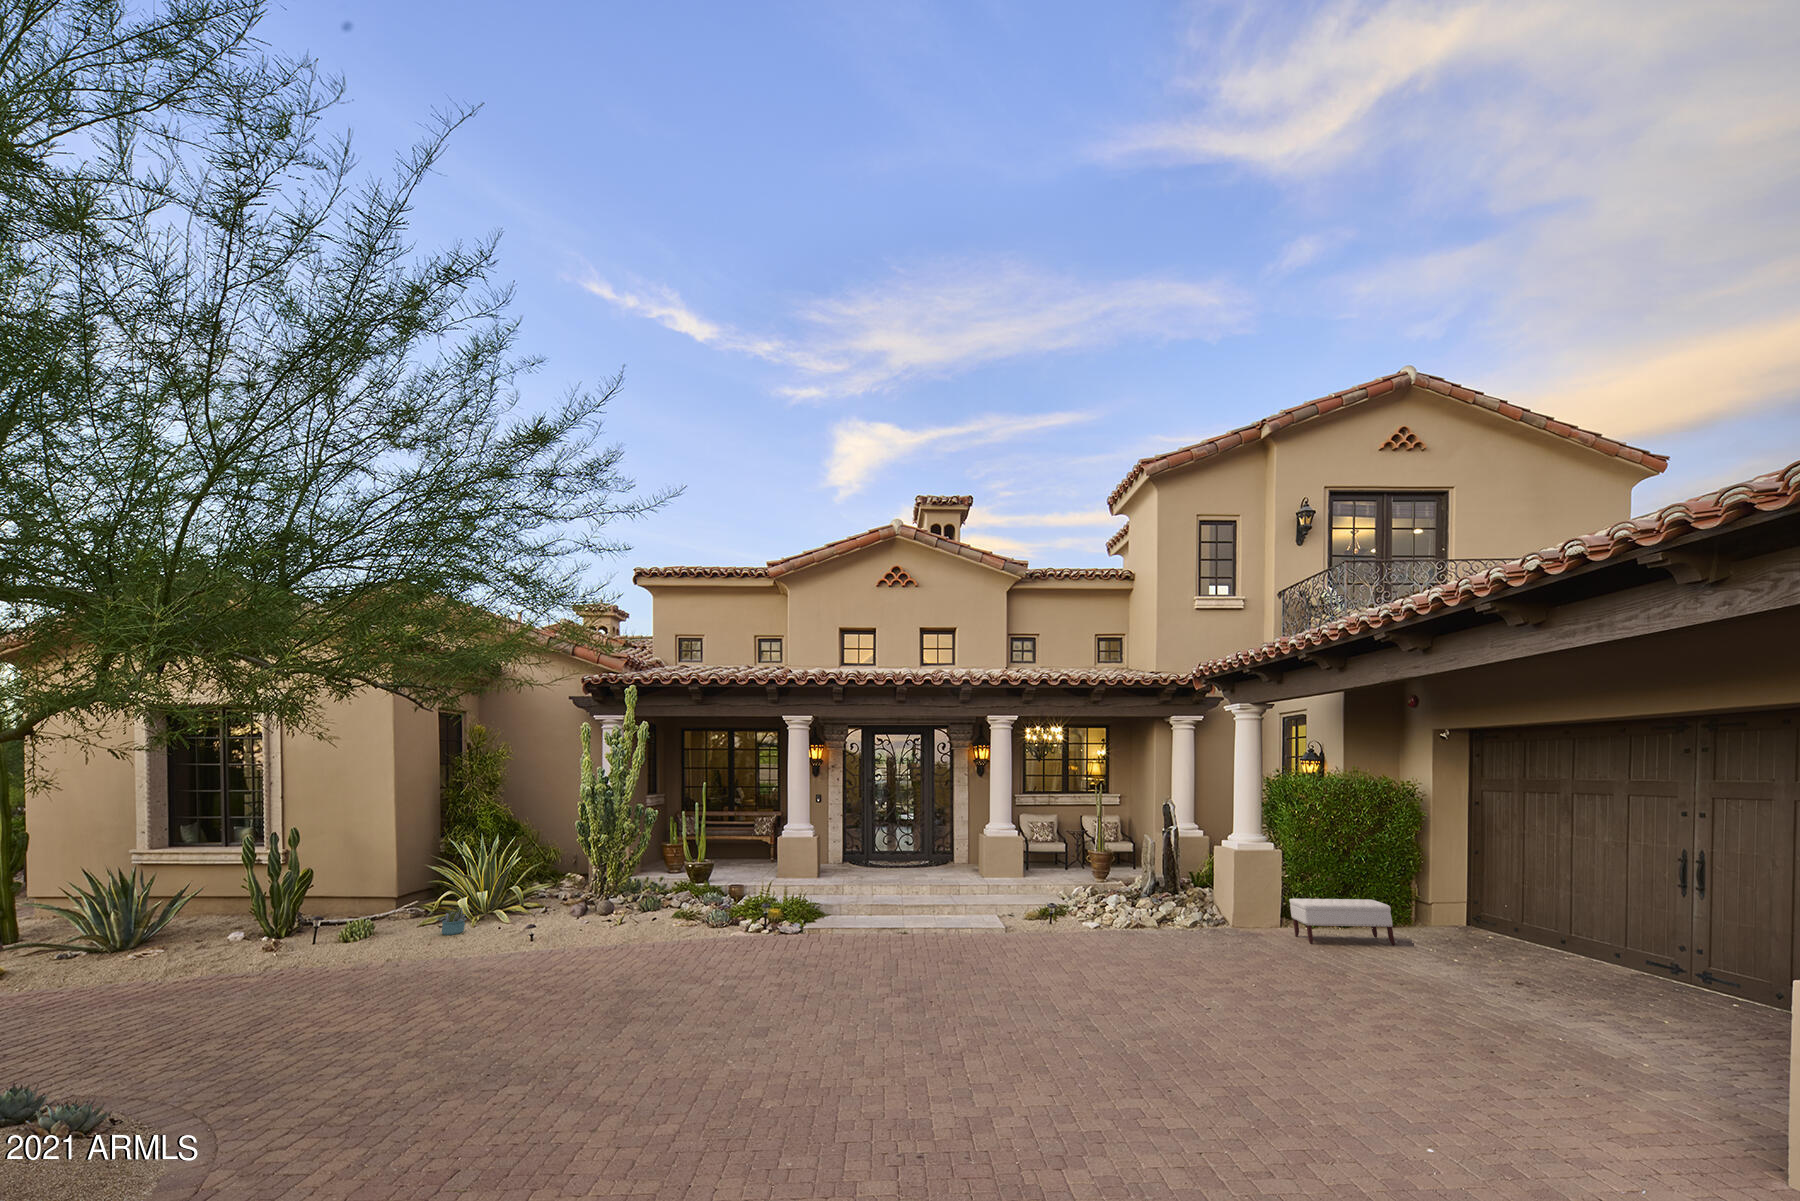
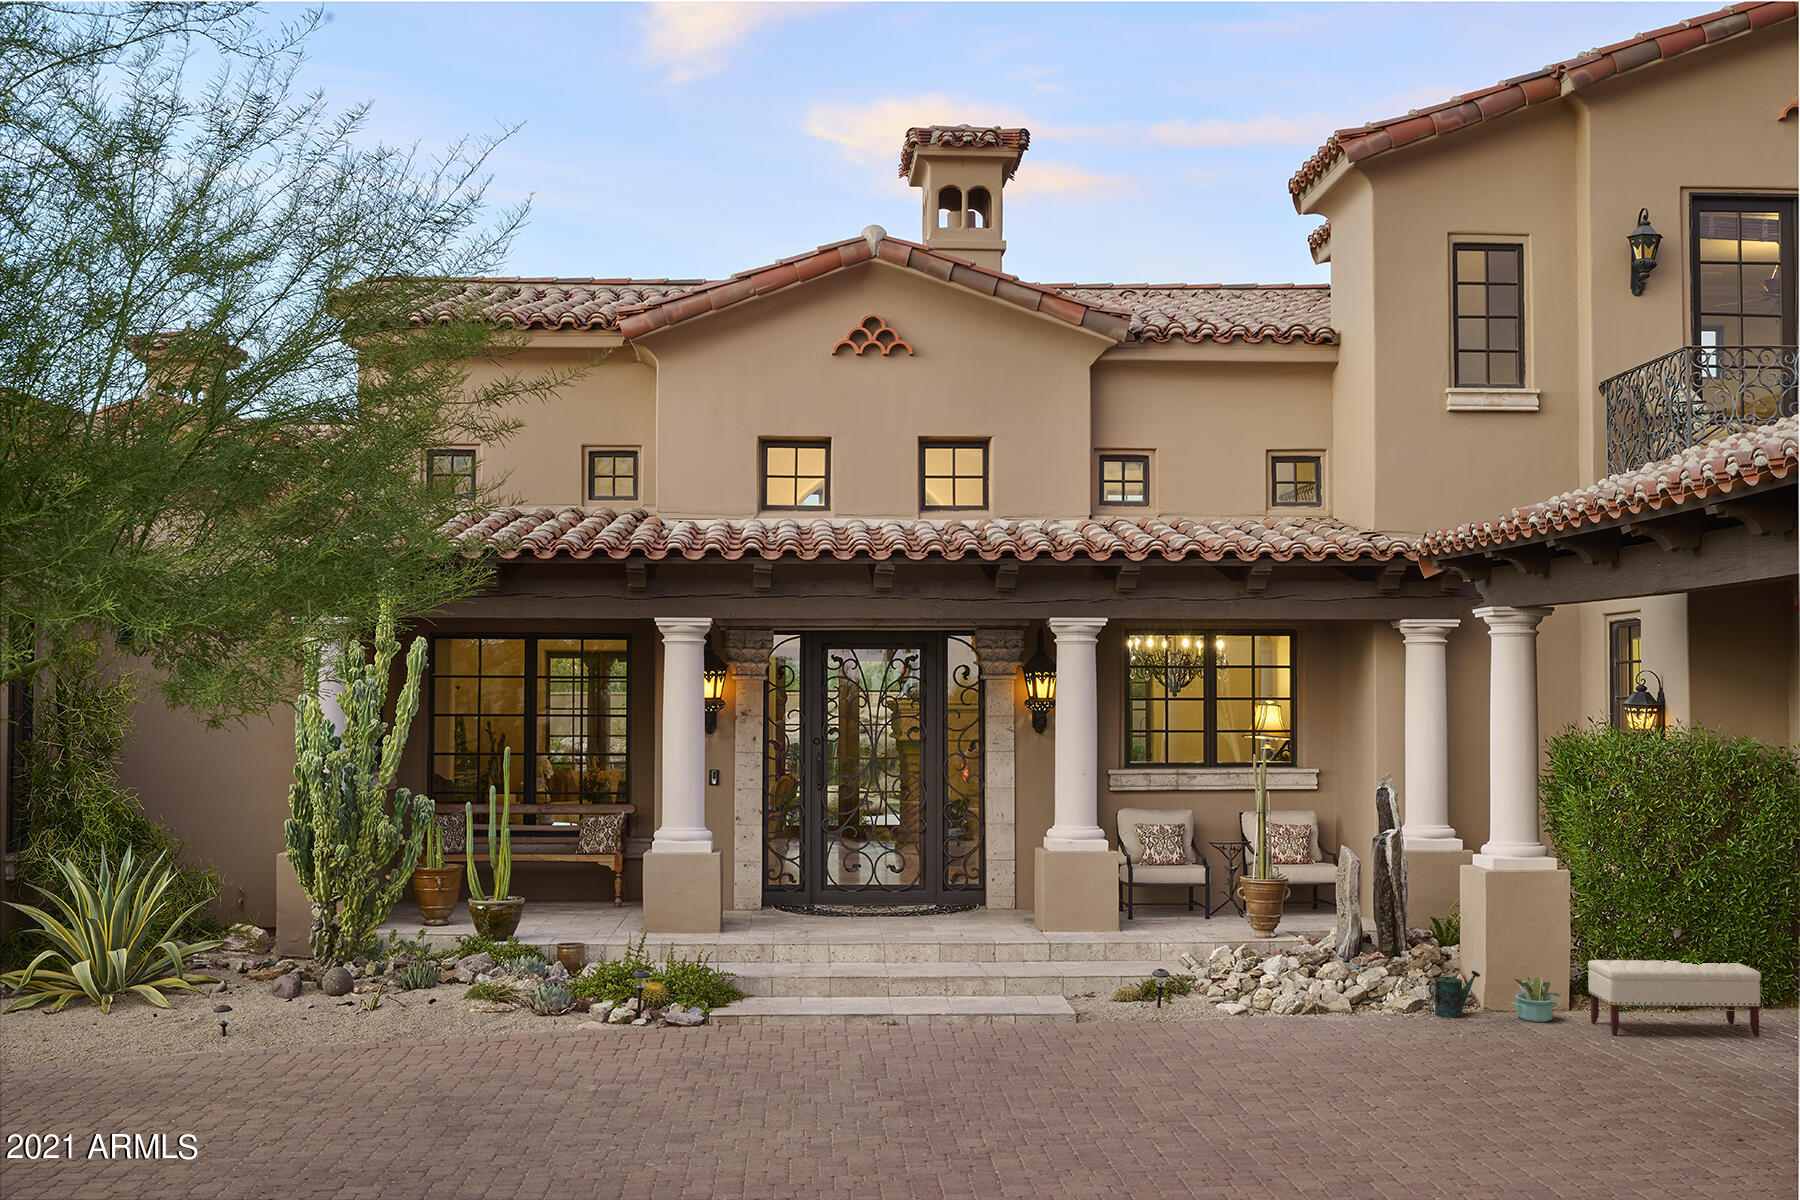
watering can: none [1201,905,1229,933] -> present [1429,971,1480,1018]
decorative plant: present [436,908,466,935] -> present [1512,977,1561,1022]

